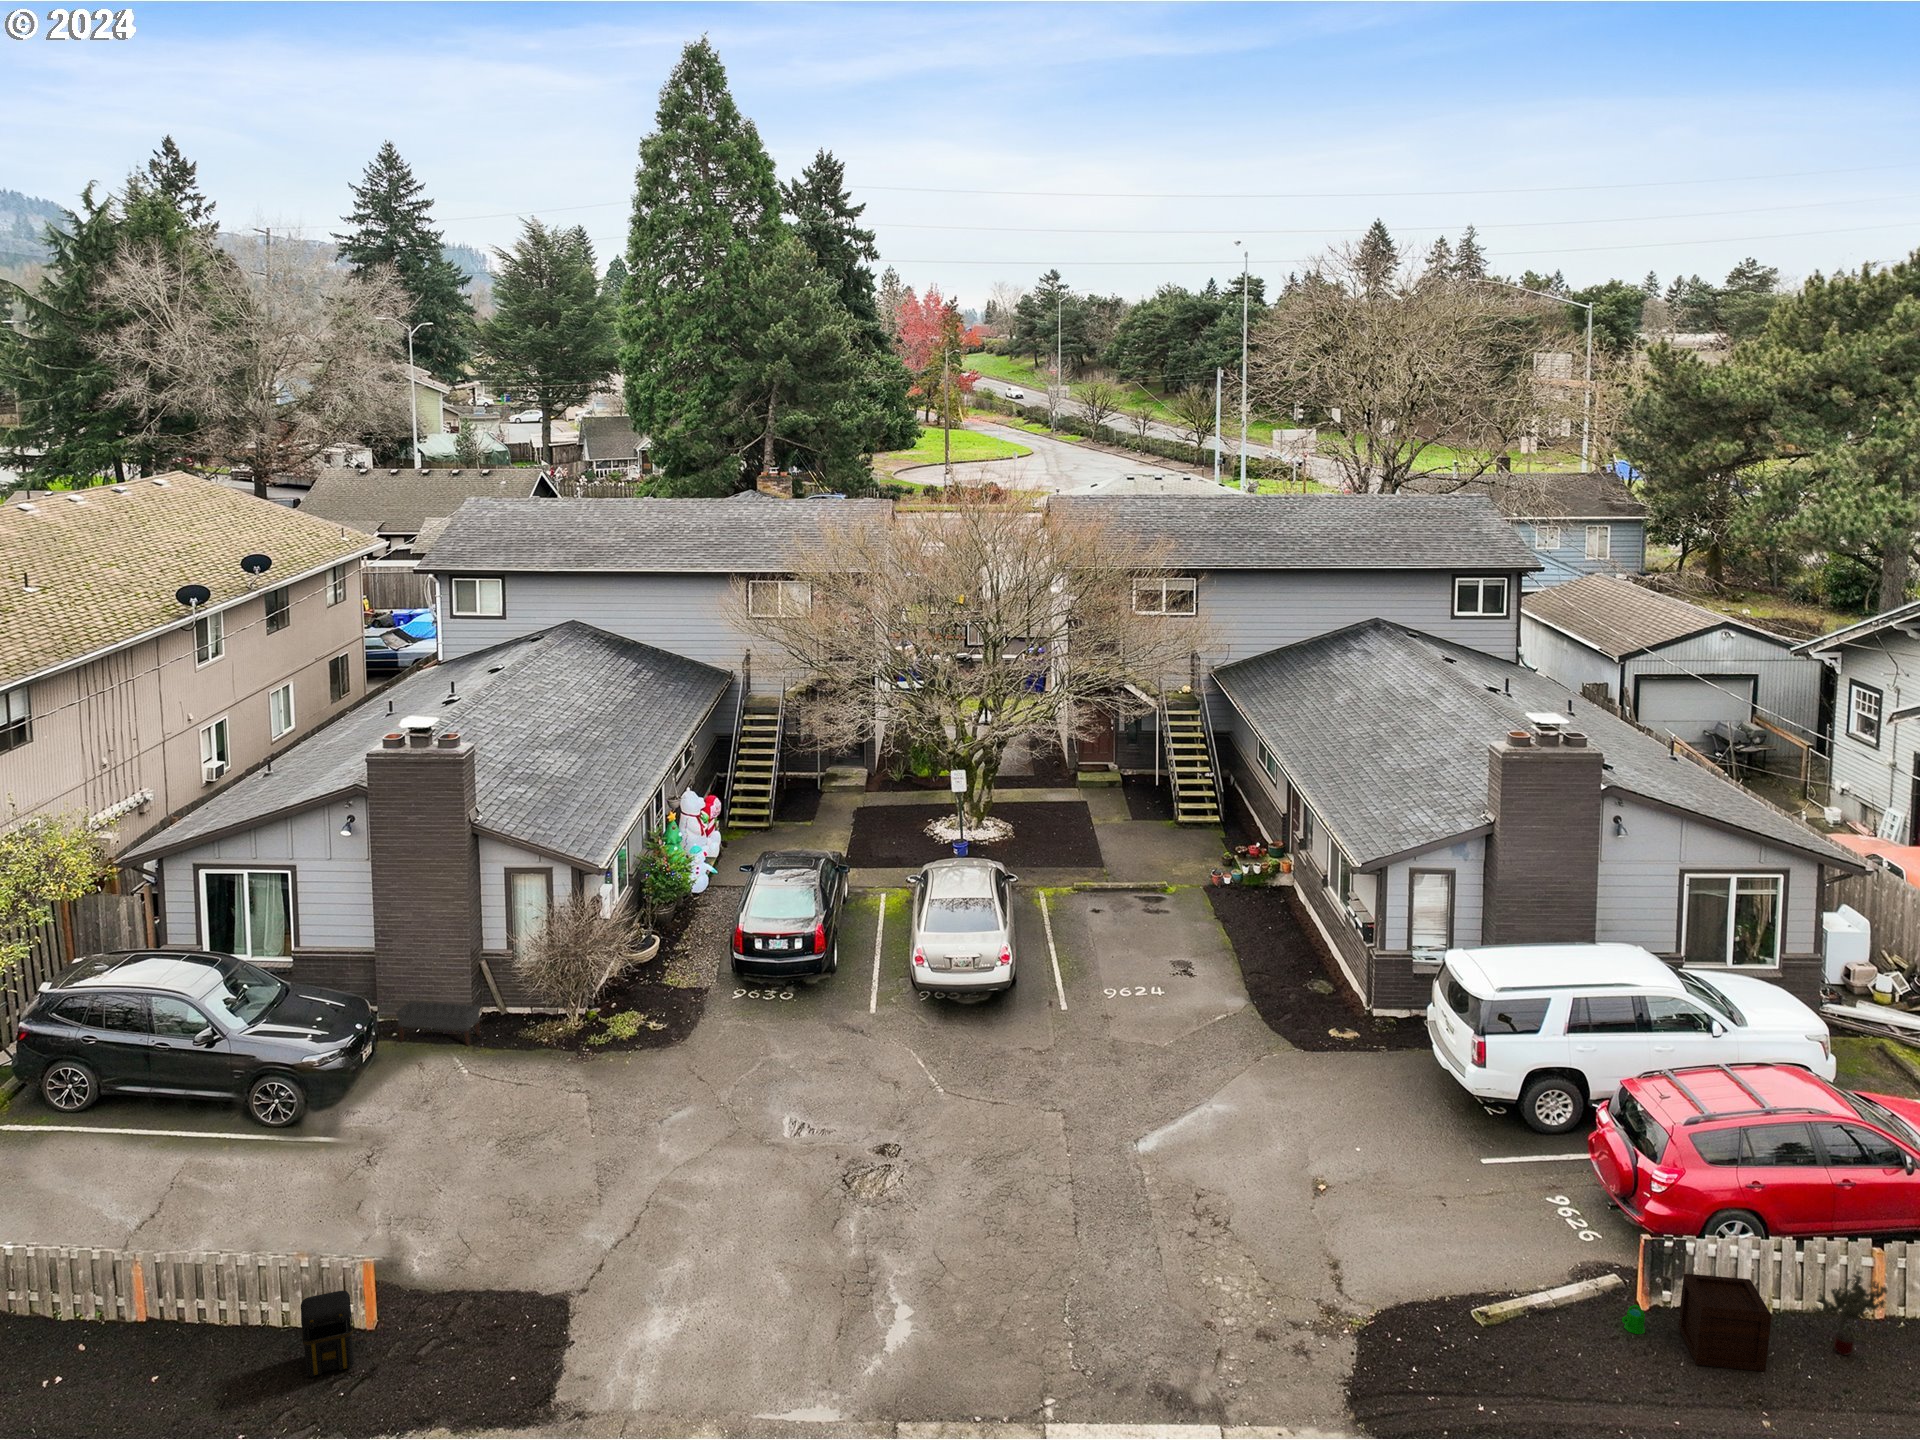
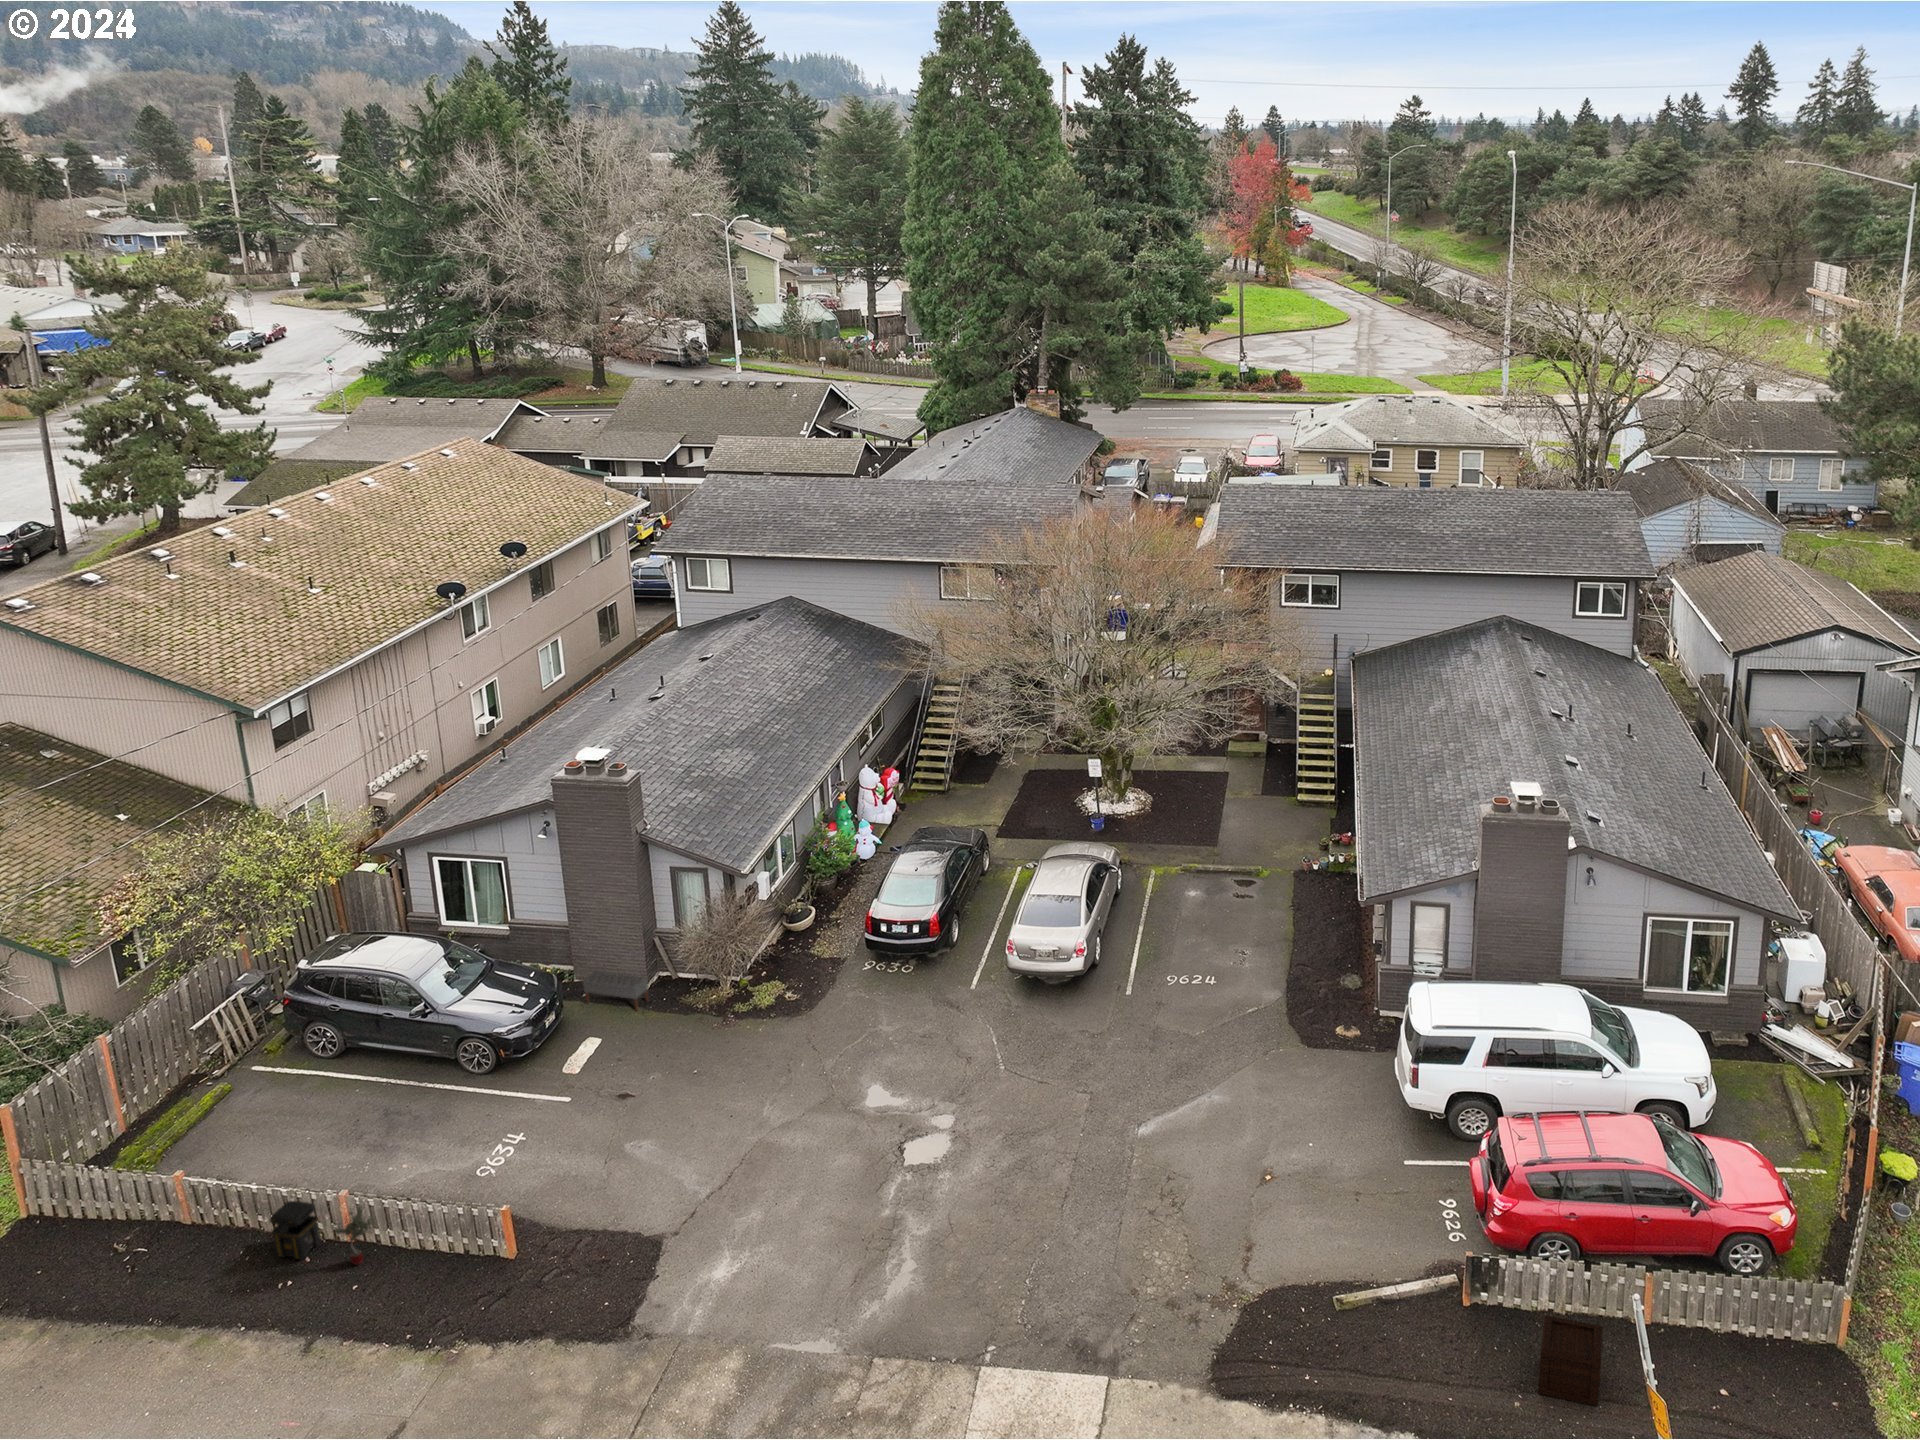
potted tree: present [1812,1271,1887,1355] -> present [333,1207,374,1265]
toolbox: present [301,1291,354,1377] -> present [270,1201,321,1260]
watering can: present [1622,1304,1645,1334] -> none [1488,1336,1515,1361]

